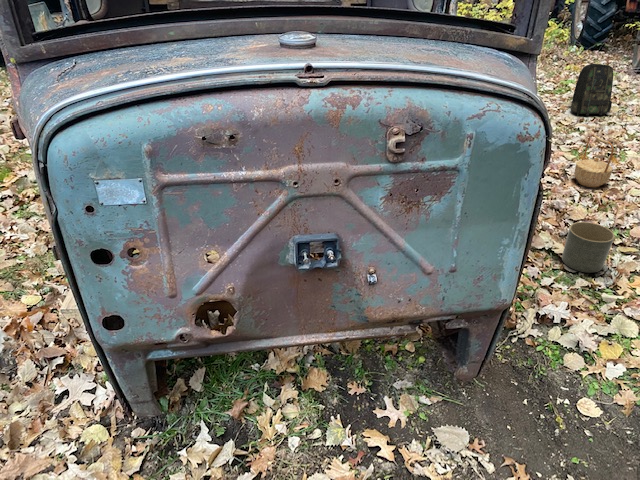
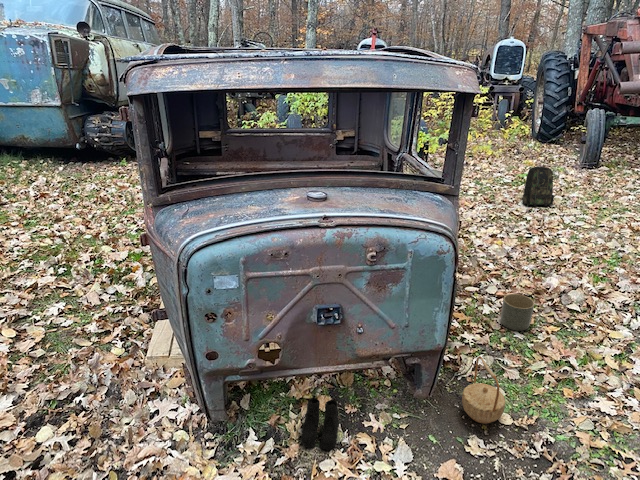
basket: present [574,135,614,187] -> present [462,356,506,424]
boots: none [278,376,336,459] -> present [301,397,339,450]

